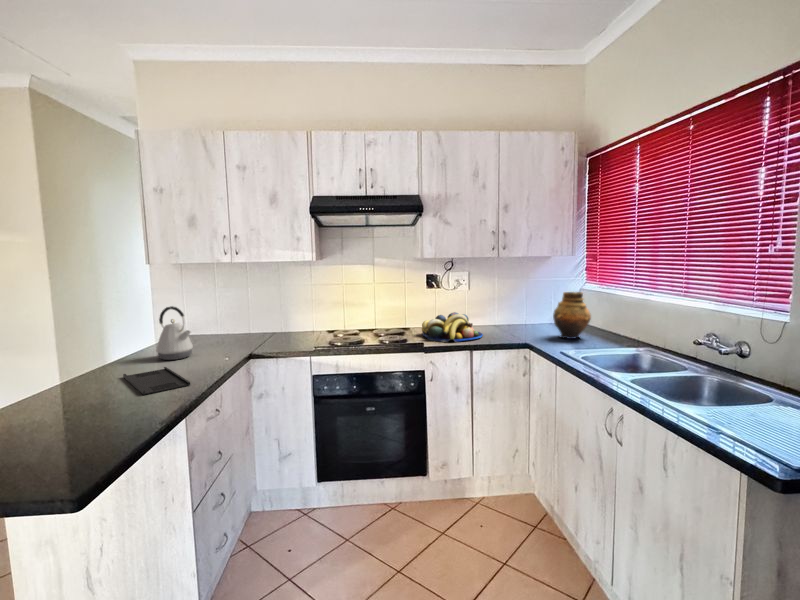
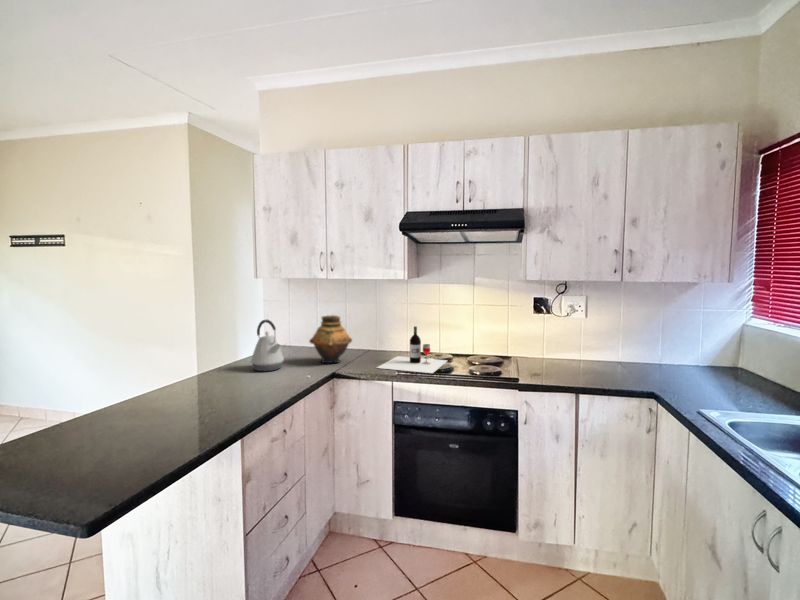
vase: present [553,292,591,339] -> present [310,315,352,363]
wine bottle: none [291,305,356,347] -> present [377,327,447,373]
fruit bowl: present [422,312,483,342] -> none [522,344,597,381]
tray: present [123,367,190,395] -> none [213,379,259,409]

